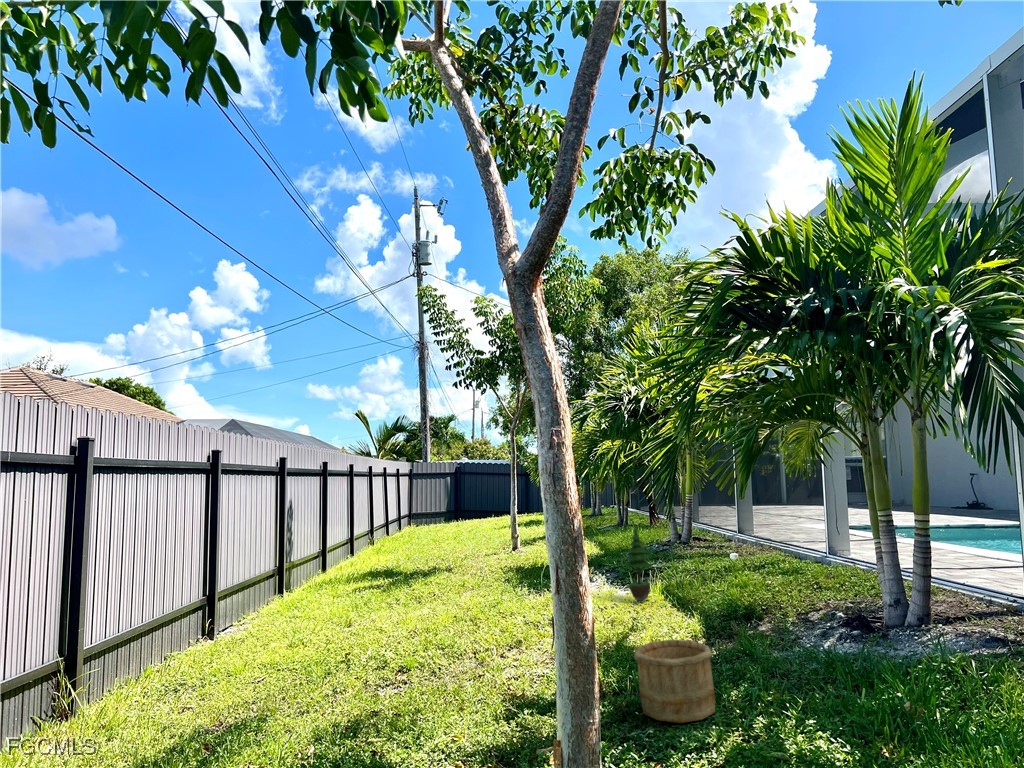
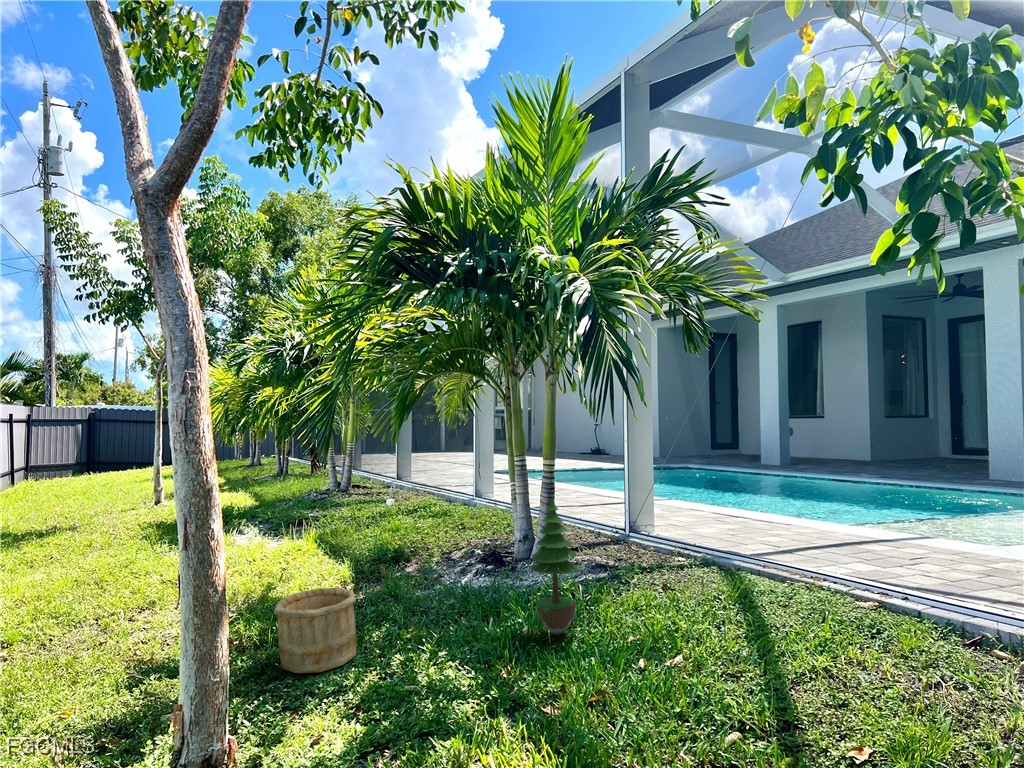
potted tree: present [626,527,651,602] -> present [530,499,579,635]

